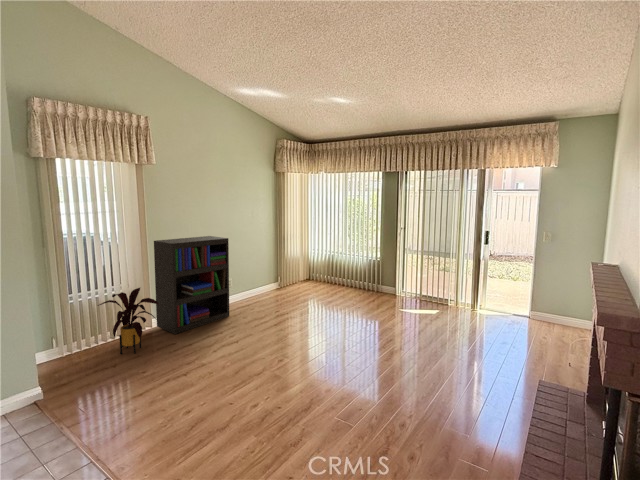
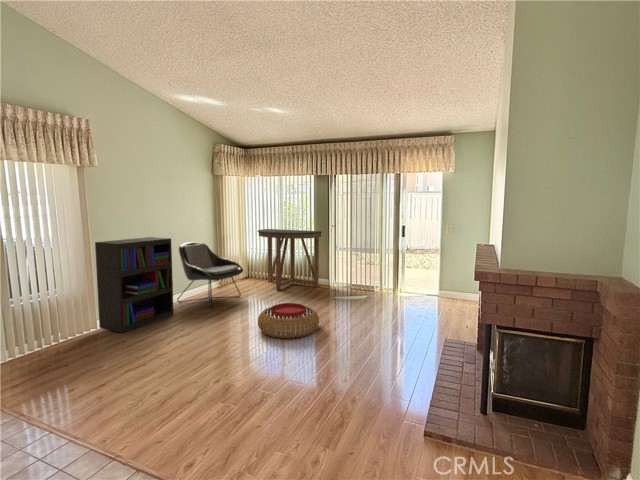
console table: none [320,229,390,295] -> present [258,229,322,290]
lounge chair: none [235,241,303,312] -> present [177,242,243,308]
house plant: present [98,288,159,354] -> none [43,288,110,354]
pouf: none [310,315,380,358] -> present [258,303,319,338]

